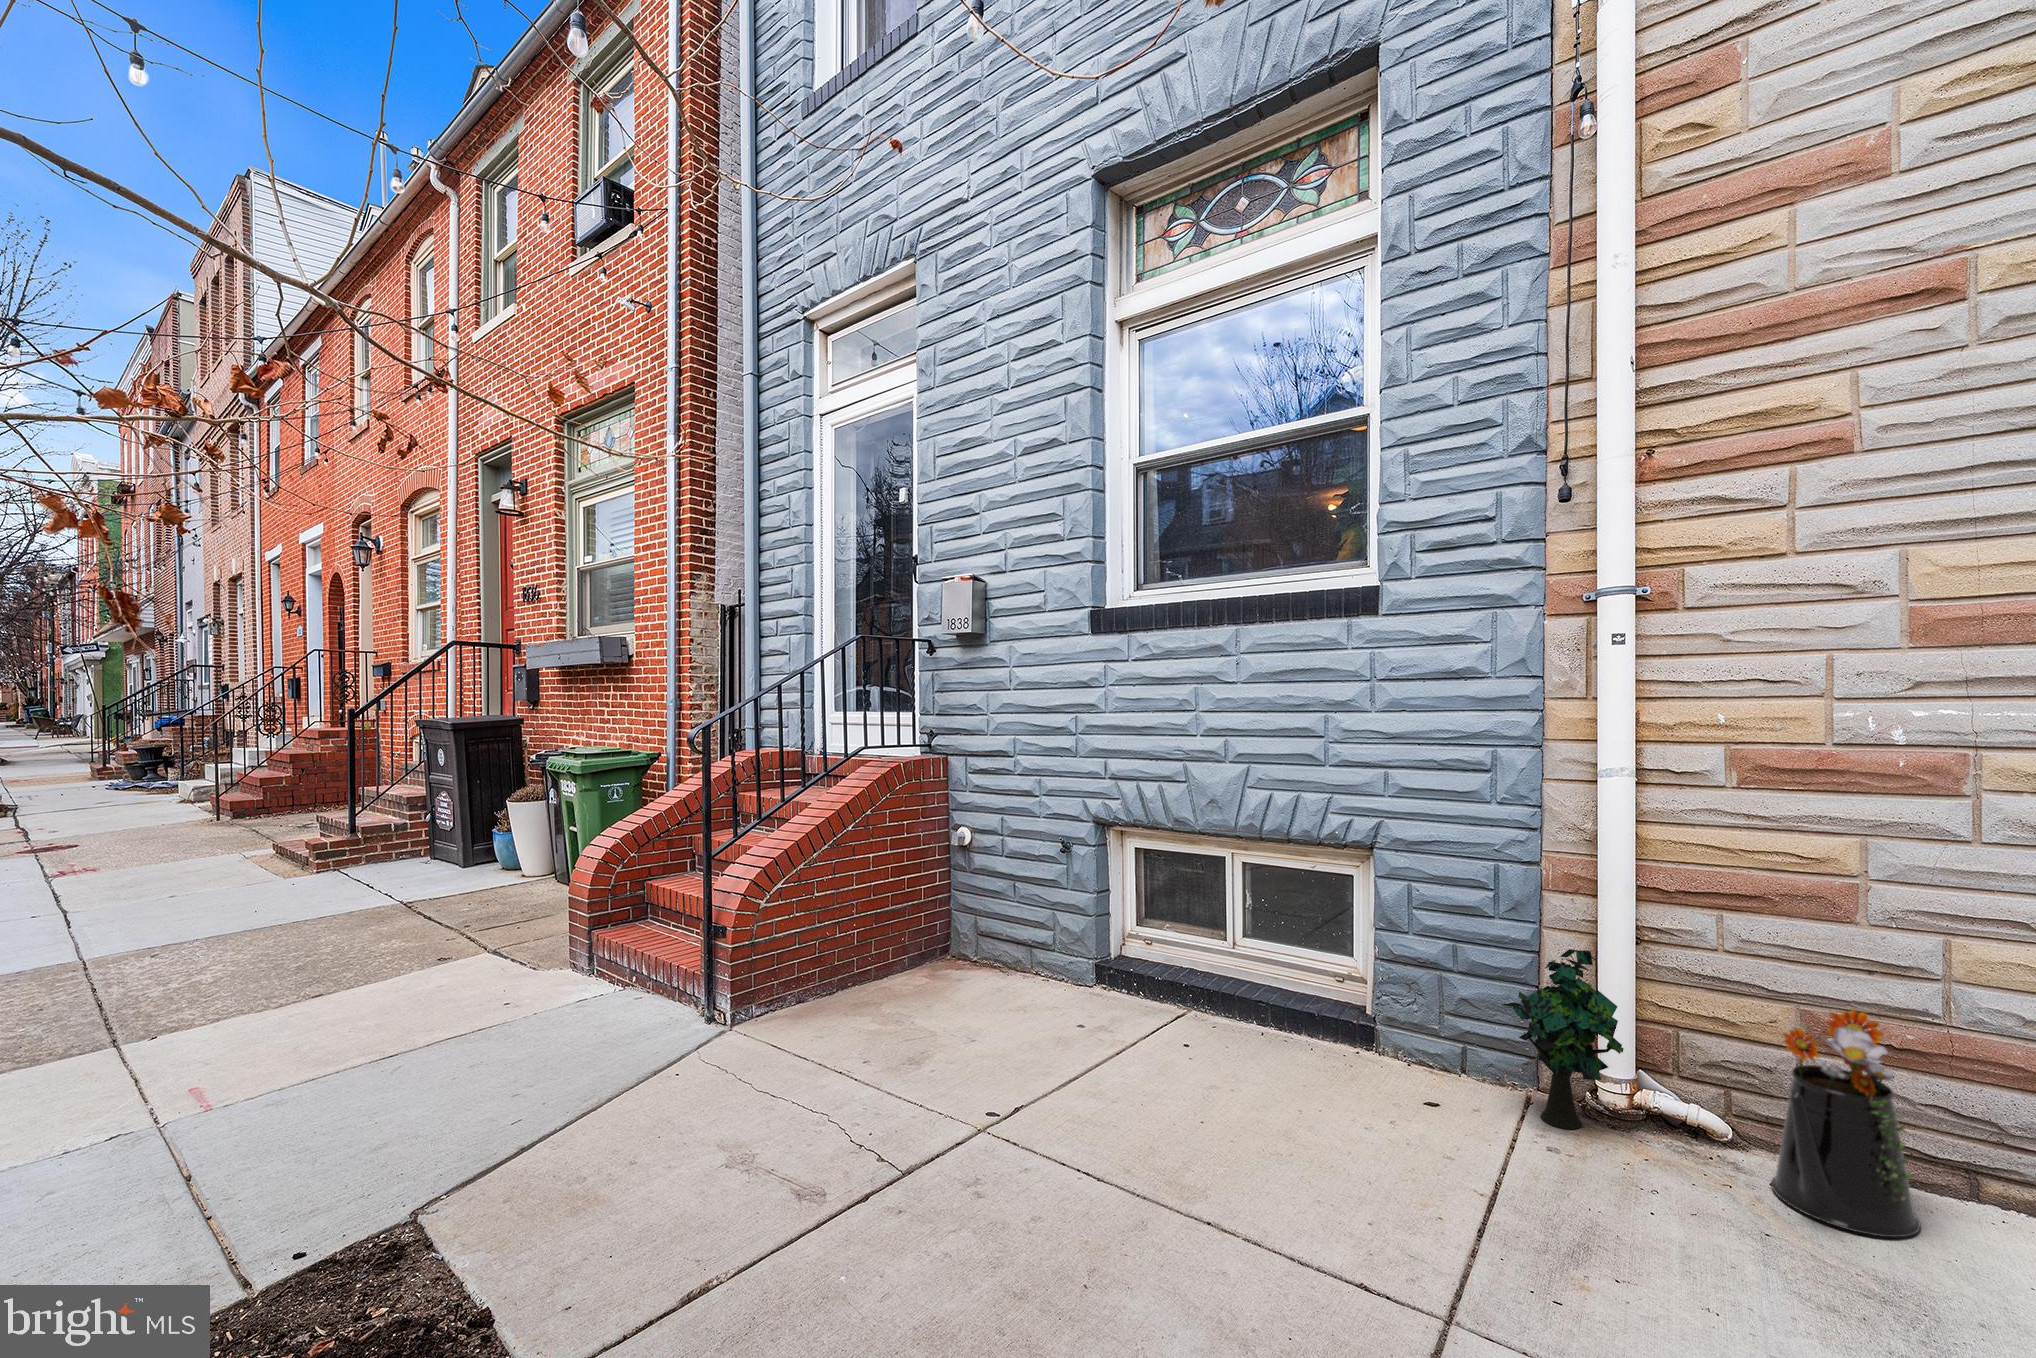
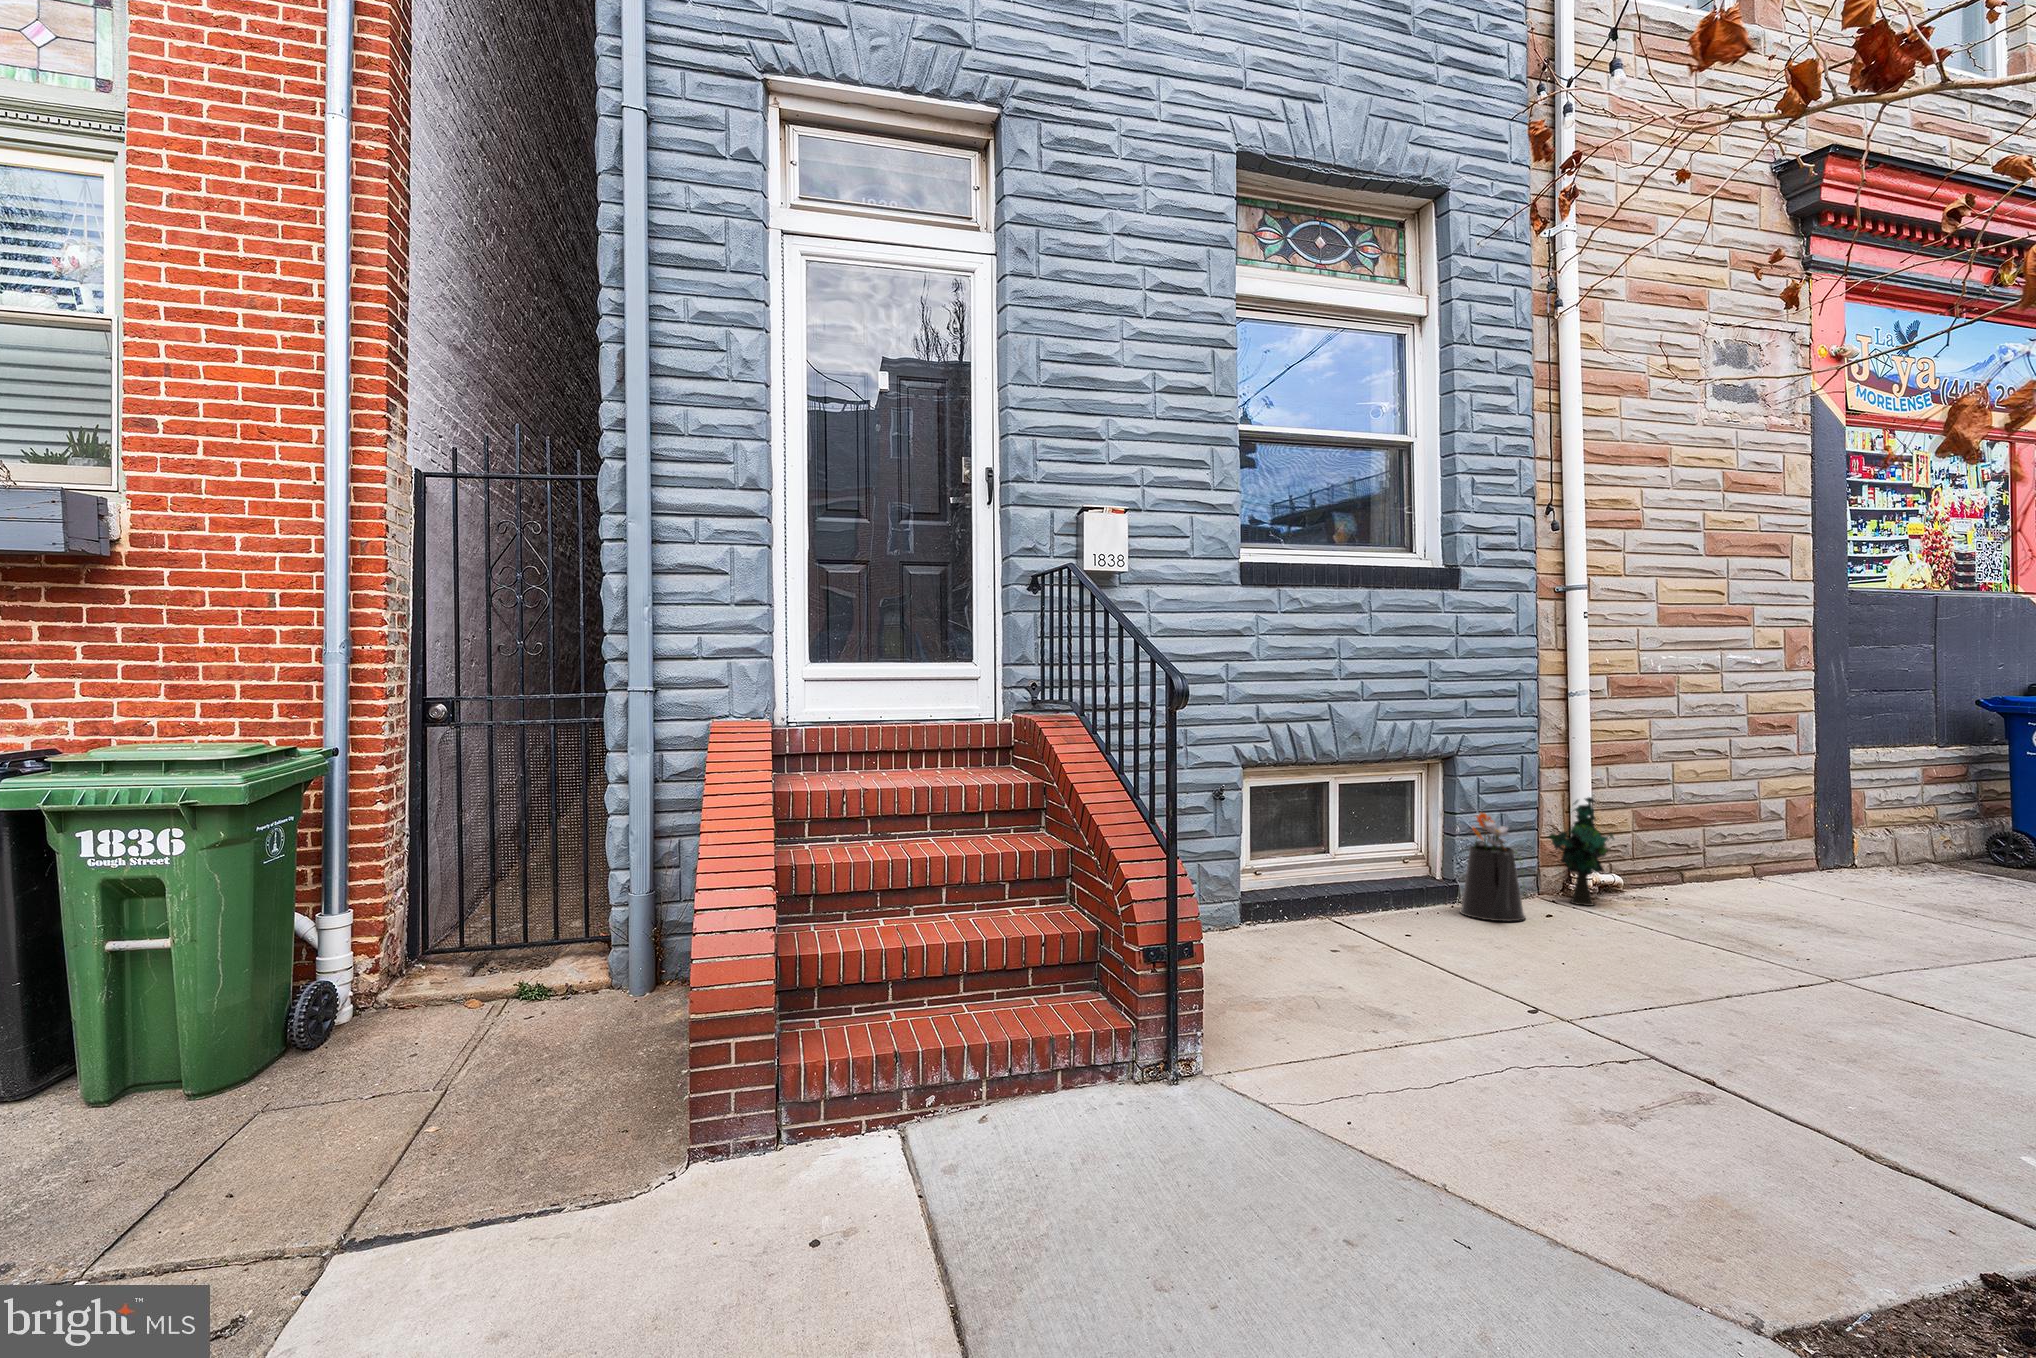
watering can: present [1771,1009,1920,1237] -> present [1459,813,1526,921]

